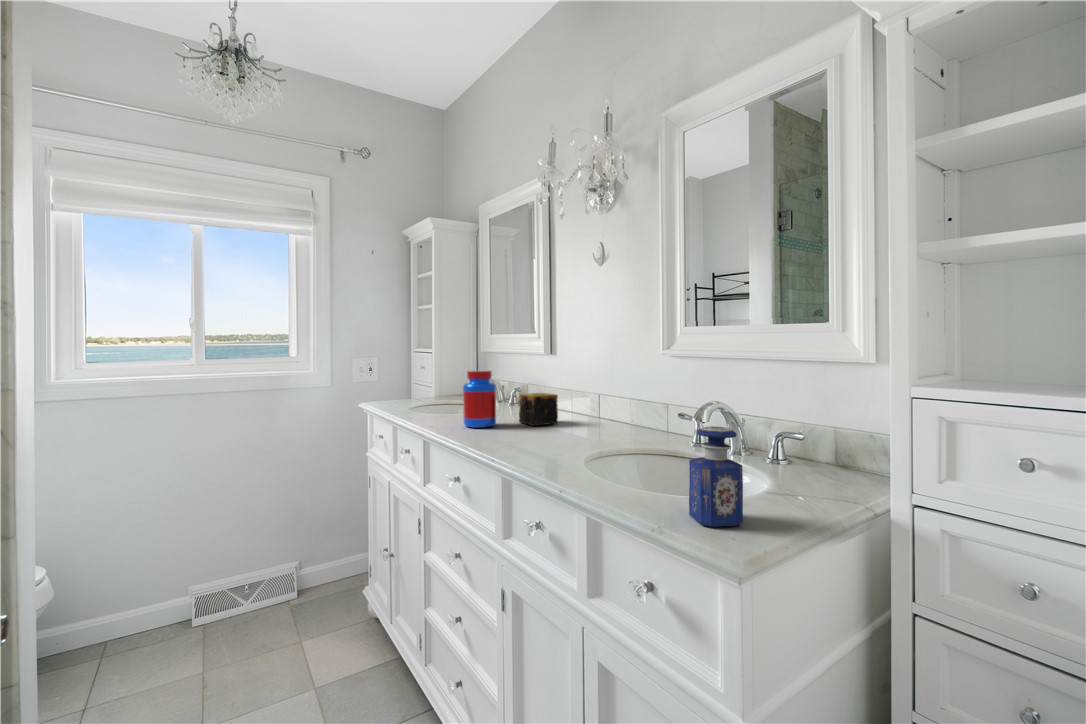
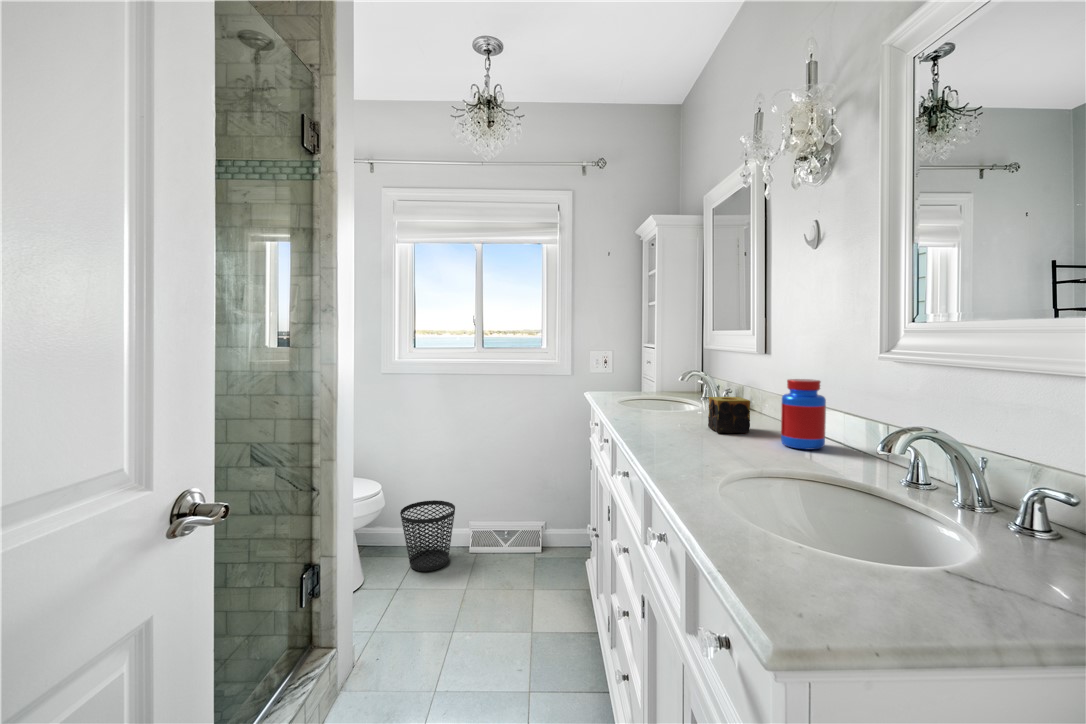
jar: present [463,370,496,428] -> present [781,379,826,450]
perfume bottle: present [689,426,743,526] -> none [775,473,842,612]
wastebasket: none [76,563,173,670] -> present [400,500,455,571]

